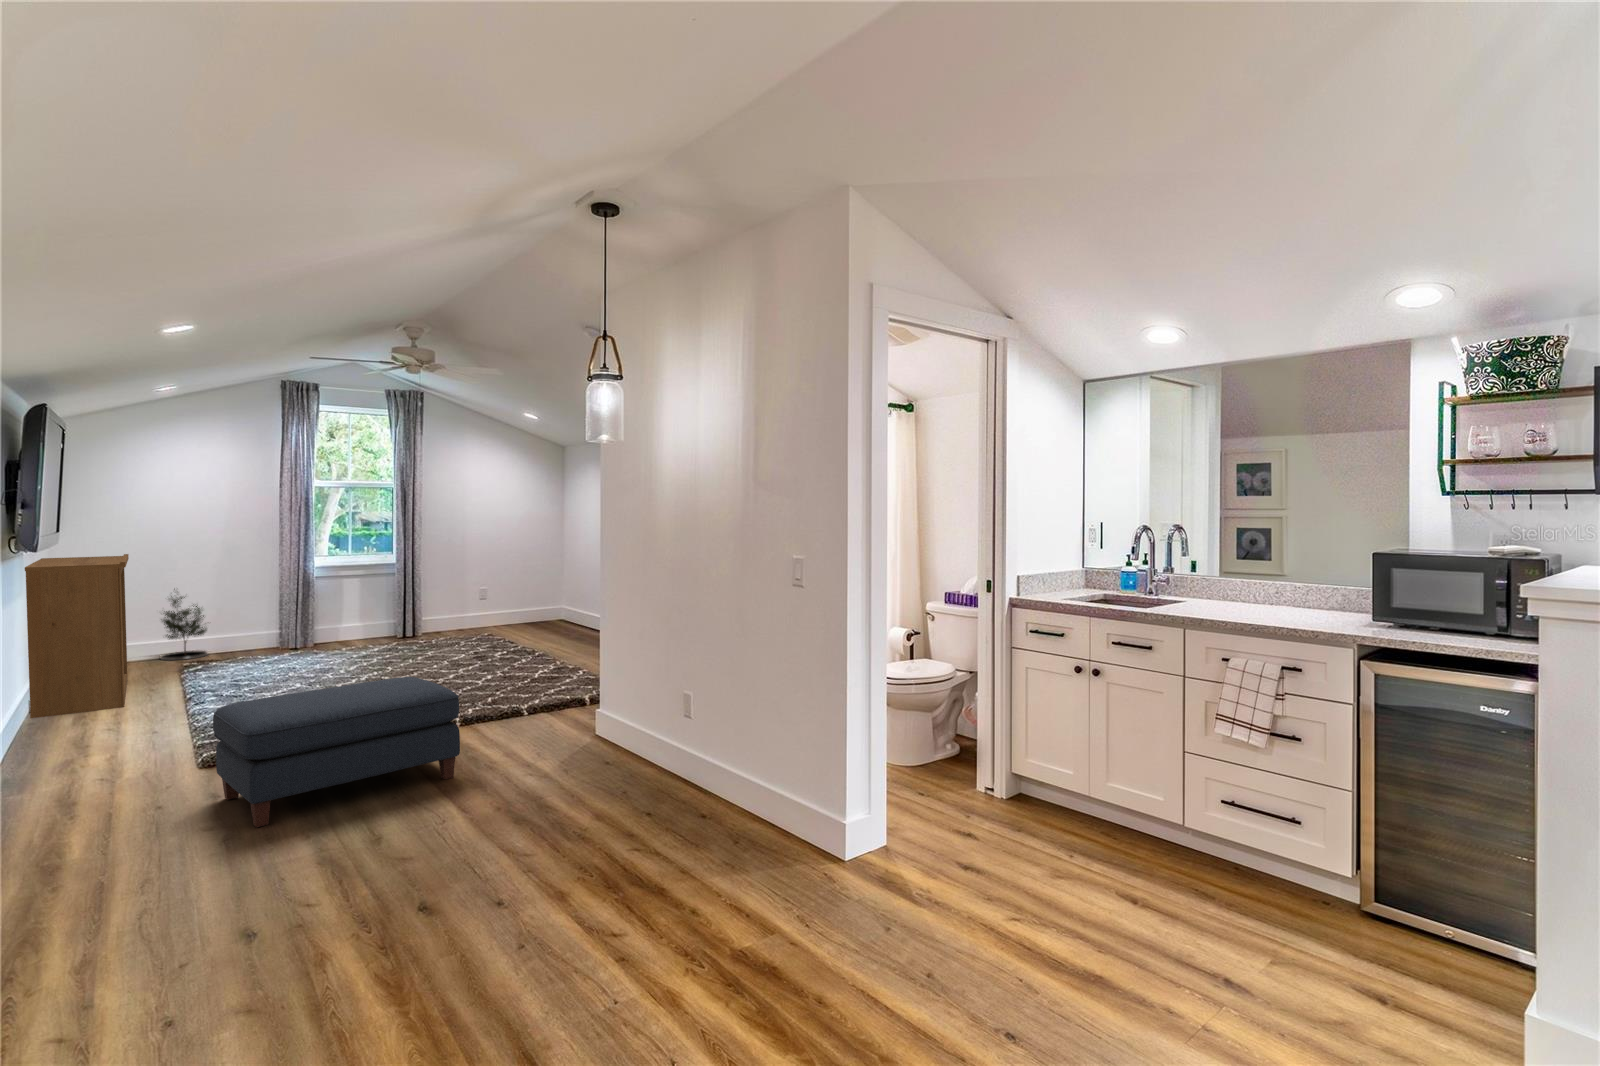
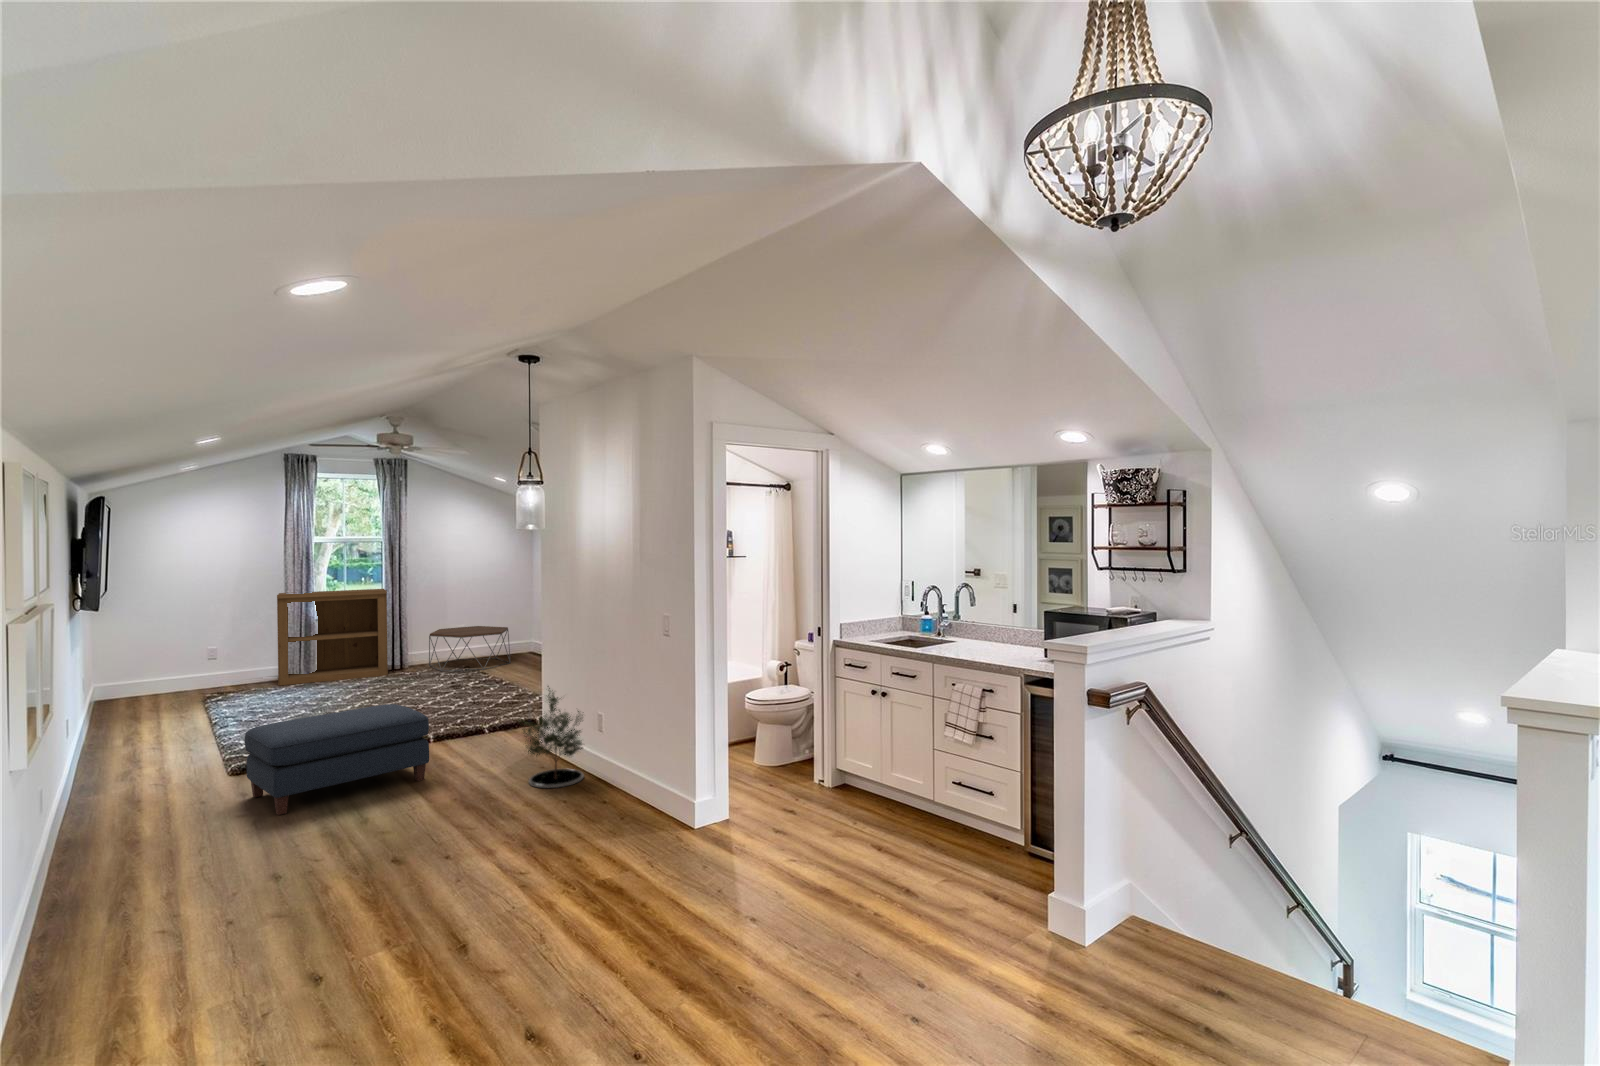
bookshelf: present [25,554,129,718] -> present [277,589,388,686]
potted tree: present [160,589,208,660] -> present [519,686,584,788]
coffee table: none [447,589,542,640] -> present [429,626,511,671]

